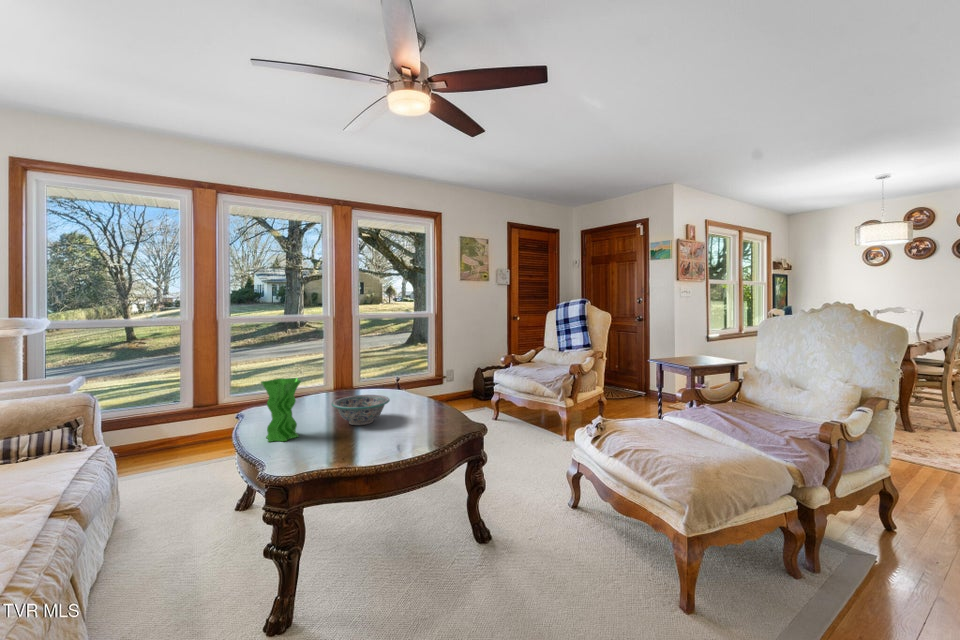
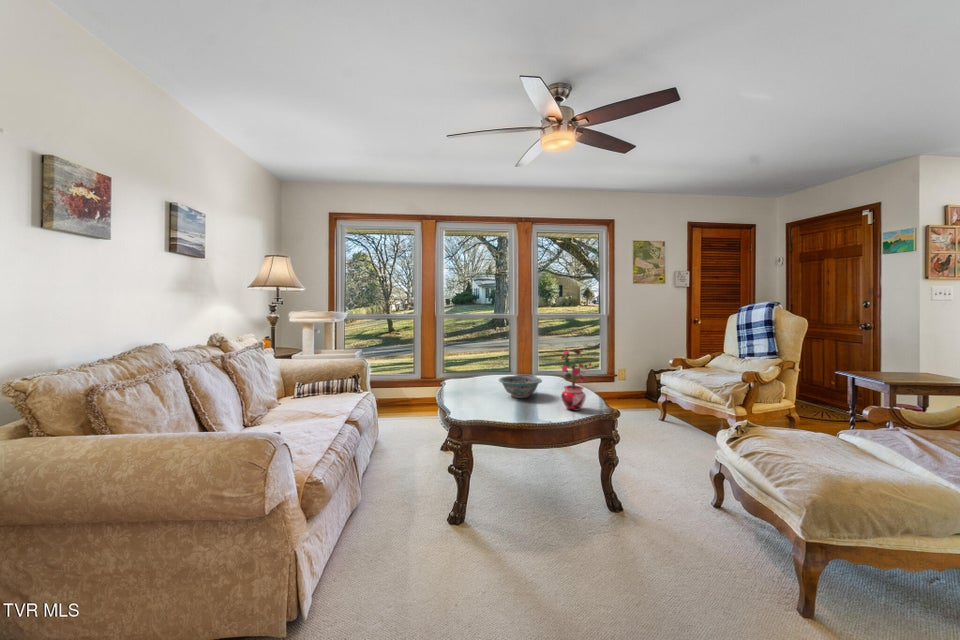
potted plant: none [416,357,458,433] -> present [561,349,591,411]
vase: present [261,378,301,442] -> none [452,357,477,401]

